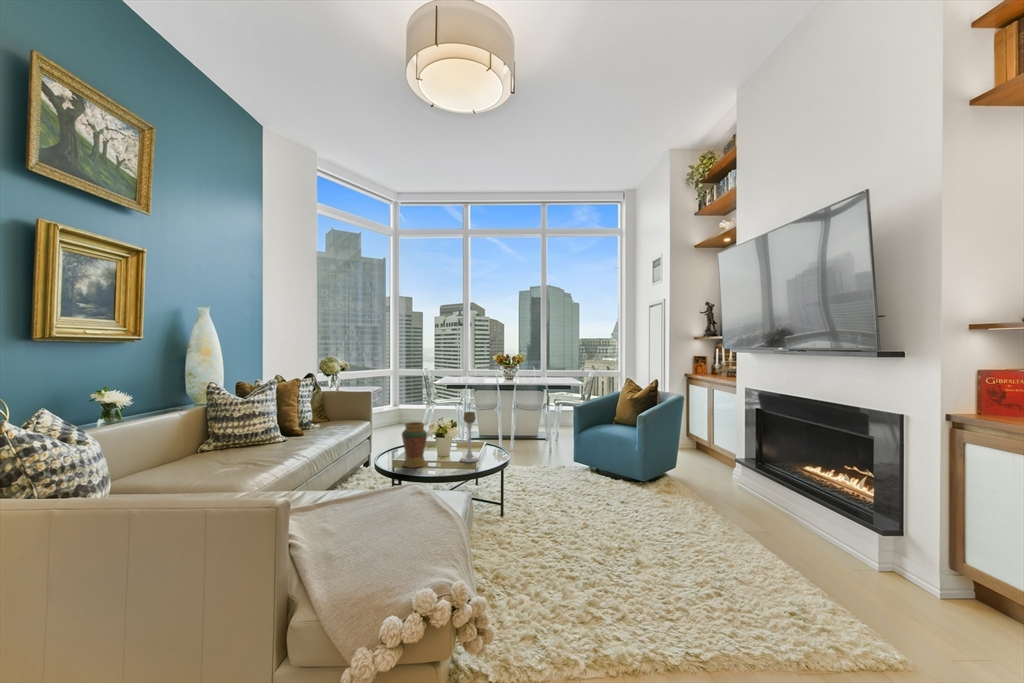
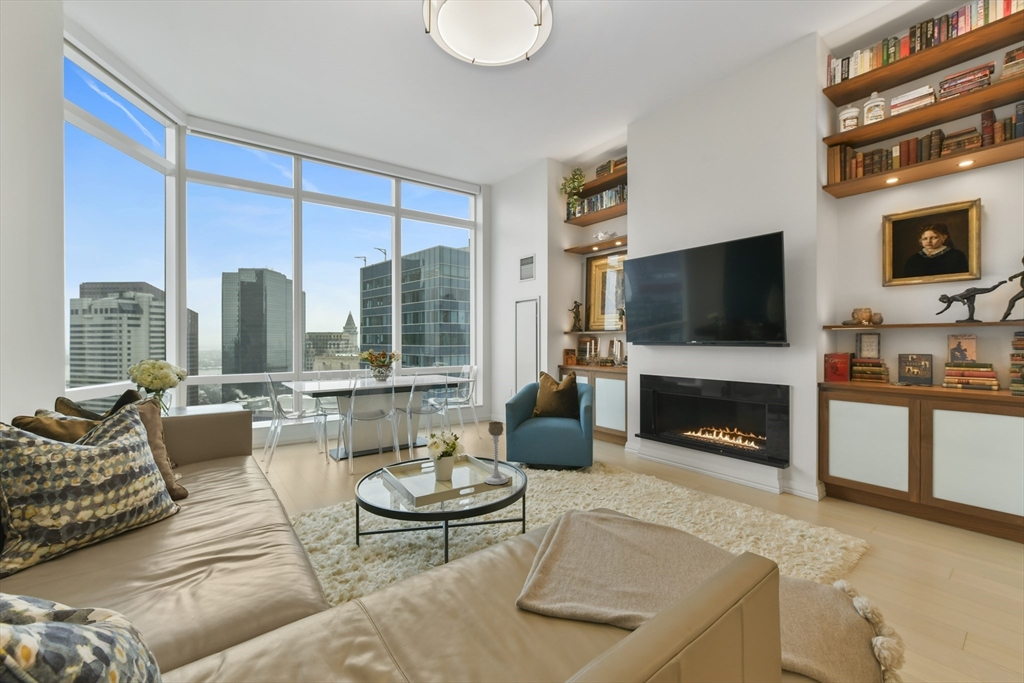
decorative vase: present [402,422,427,467] -> none [426,443,461,506]

